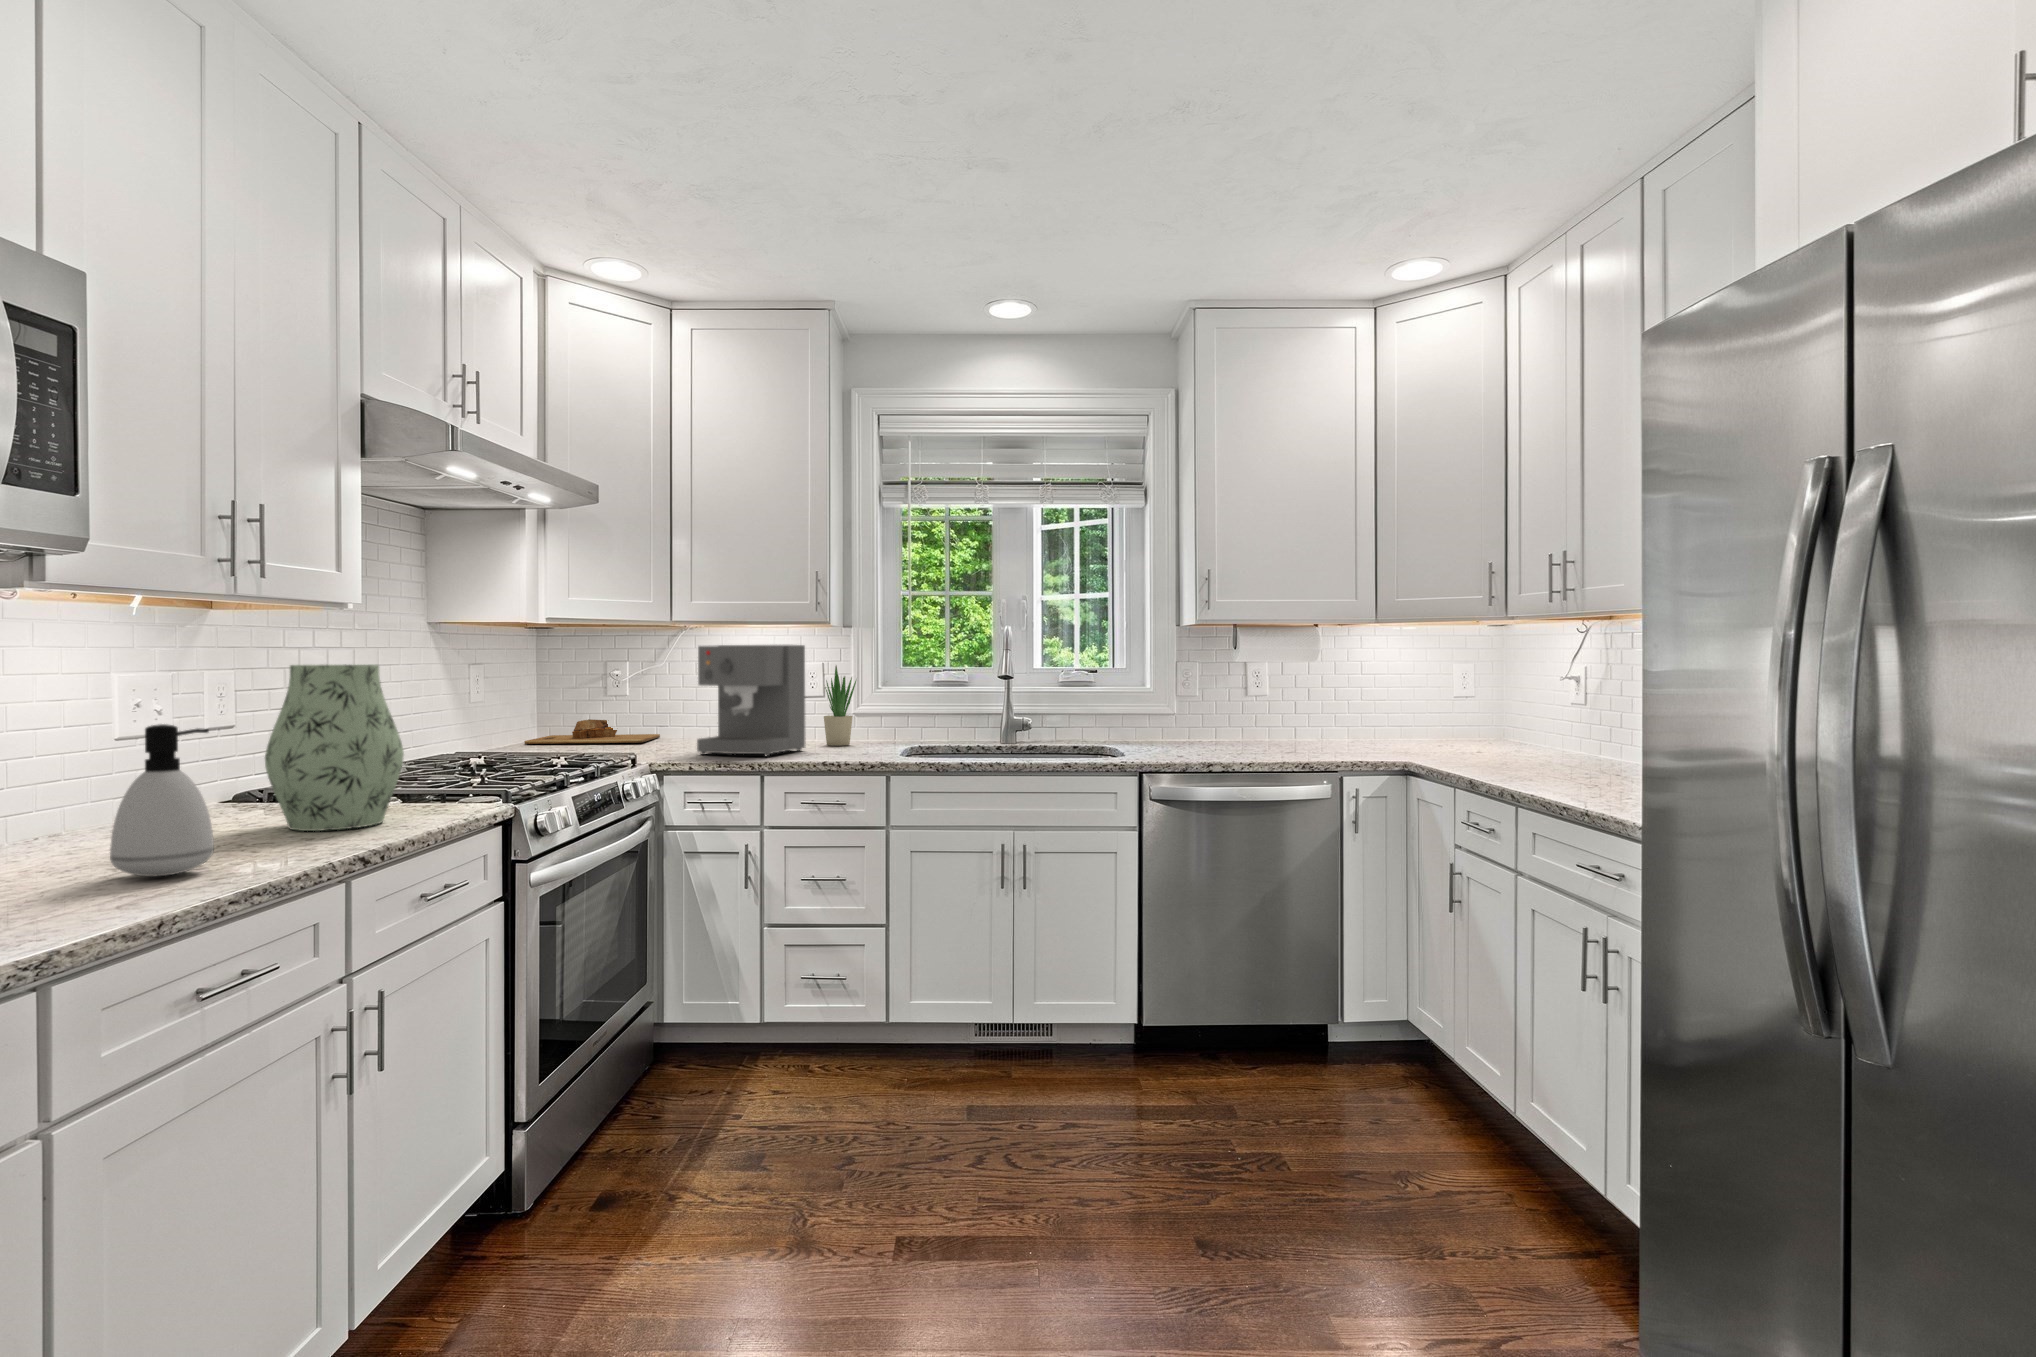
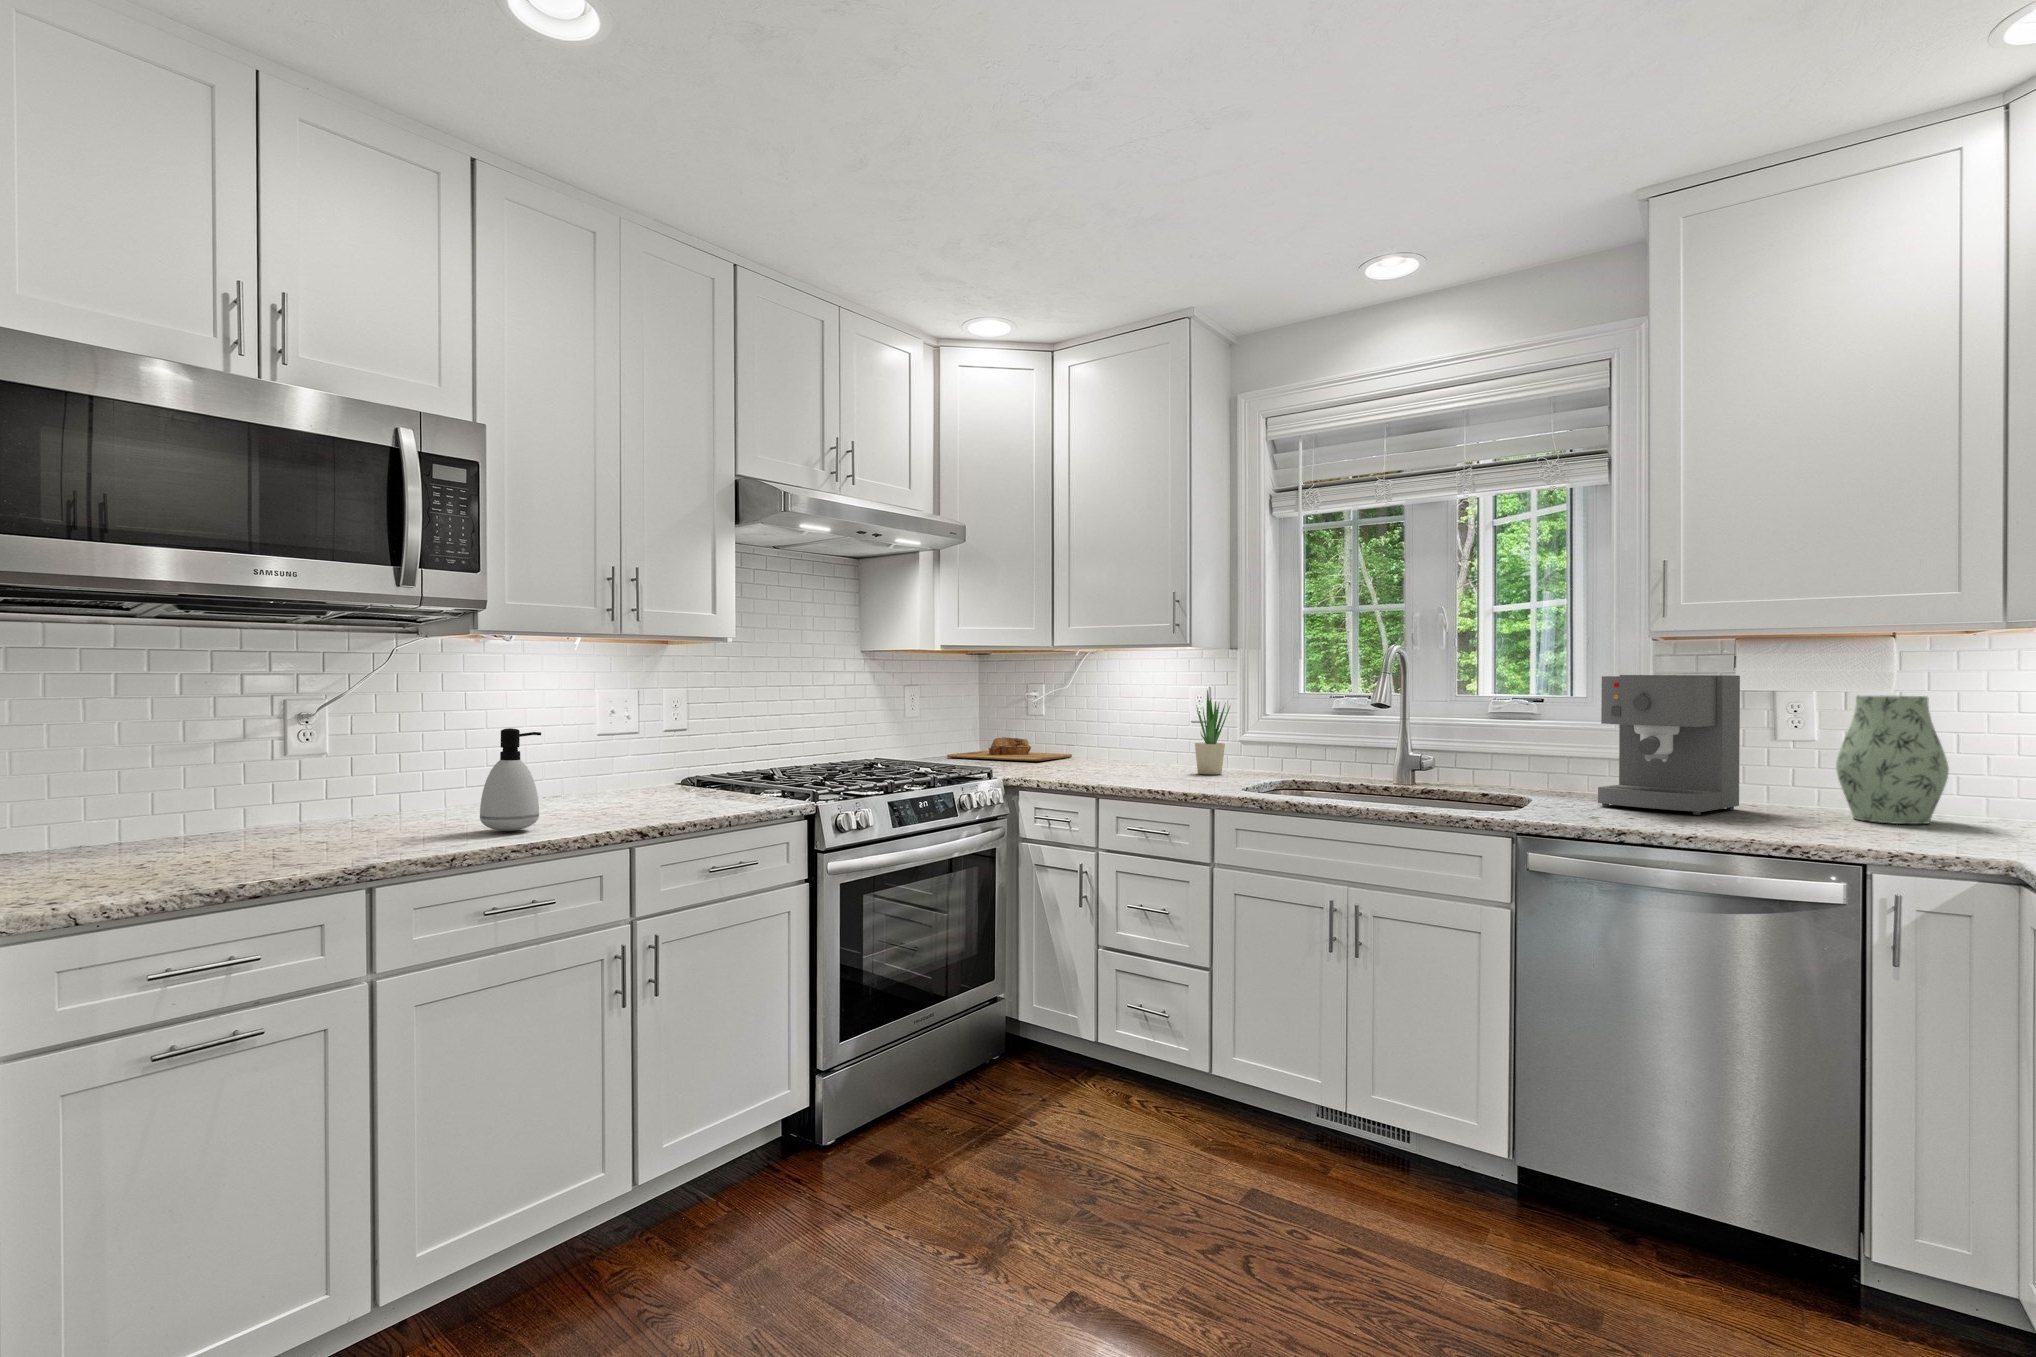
coffee maker: present [697,645,805,756] -> present [1598,675,1740,815]
vase: present [265,664,404,831] -> present [1836,695,1949,824]

